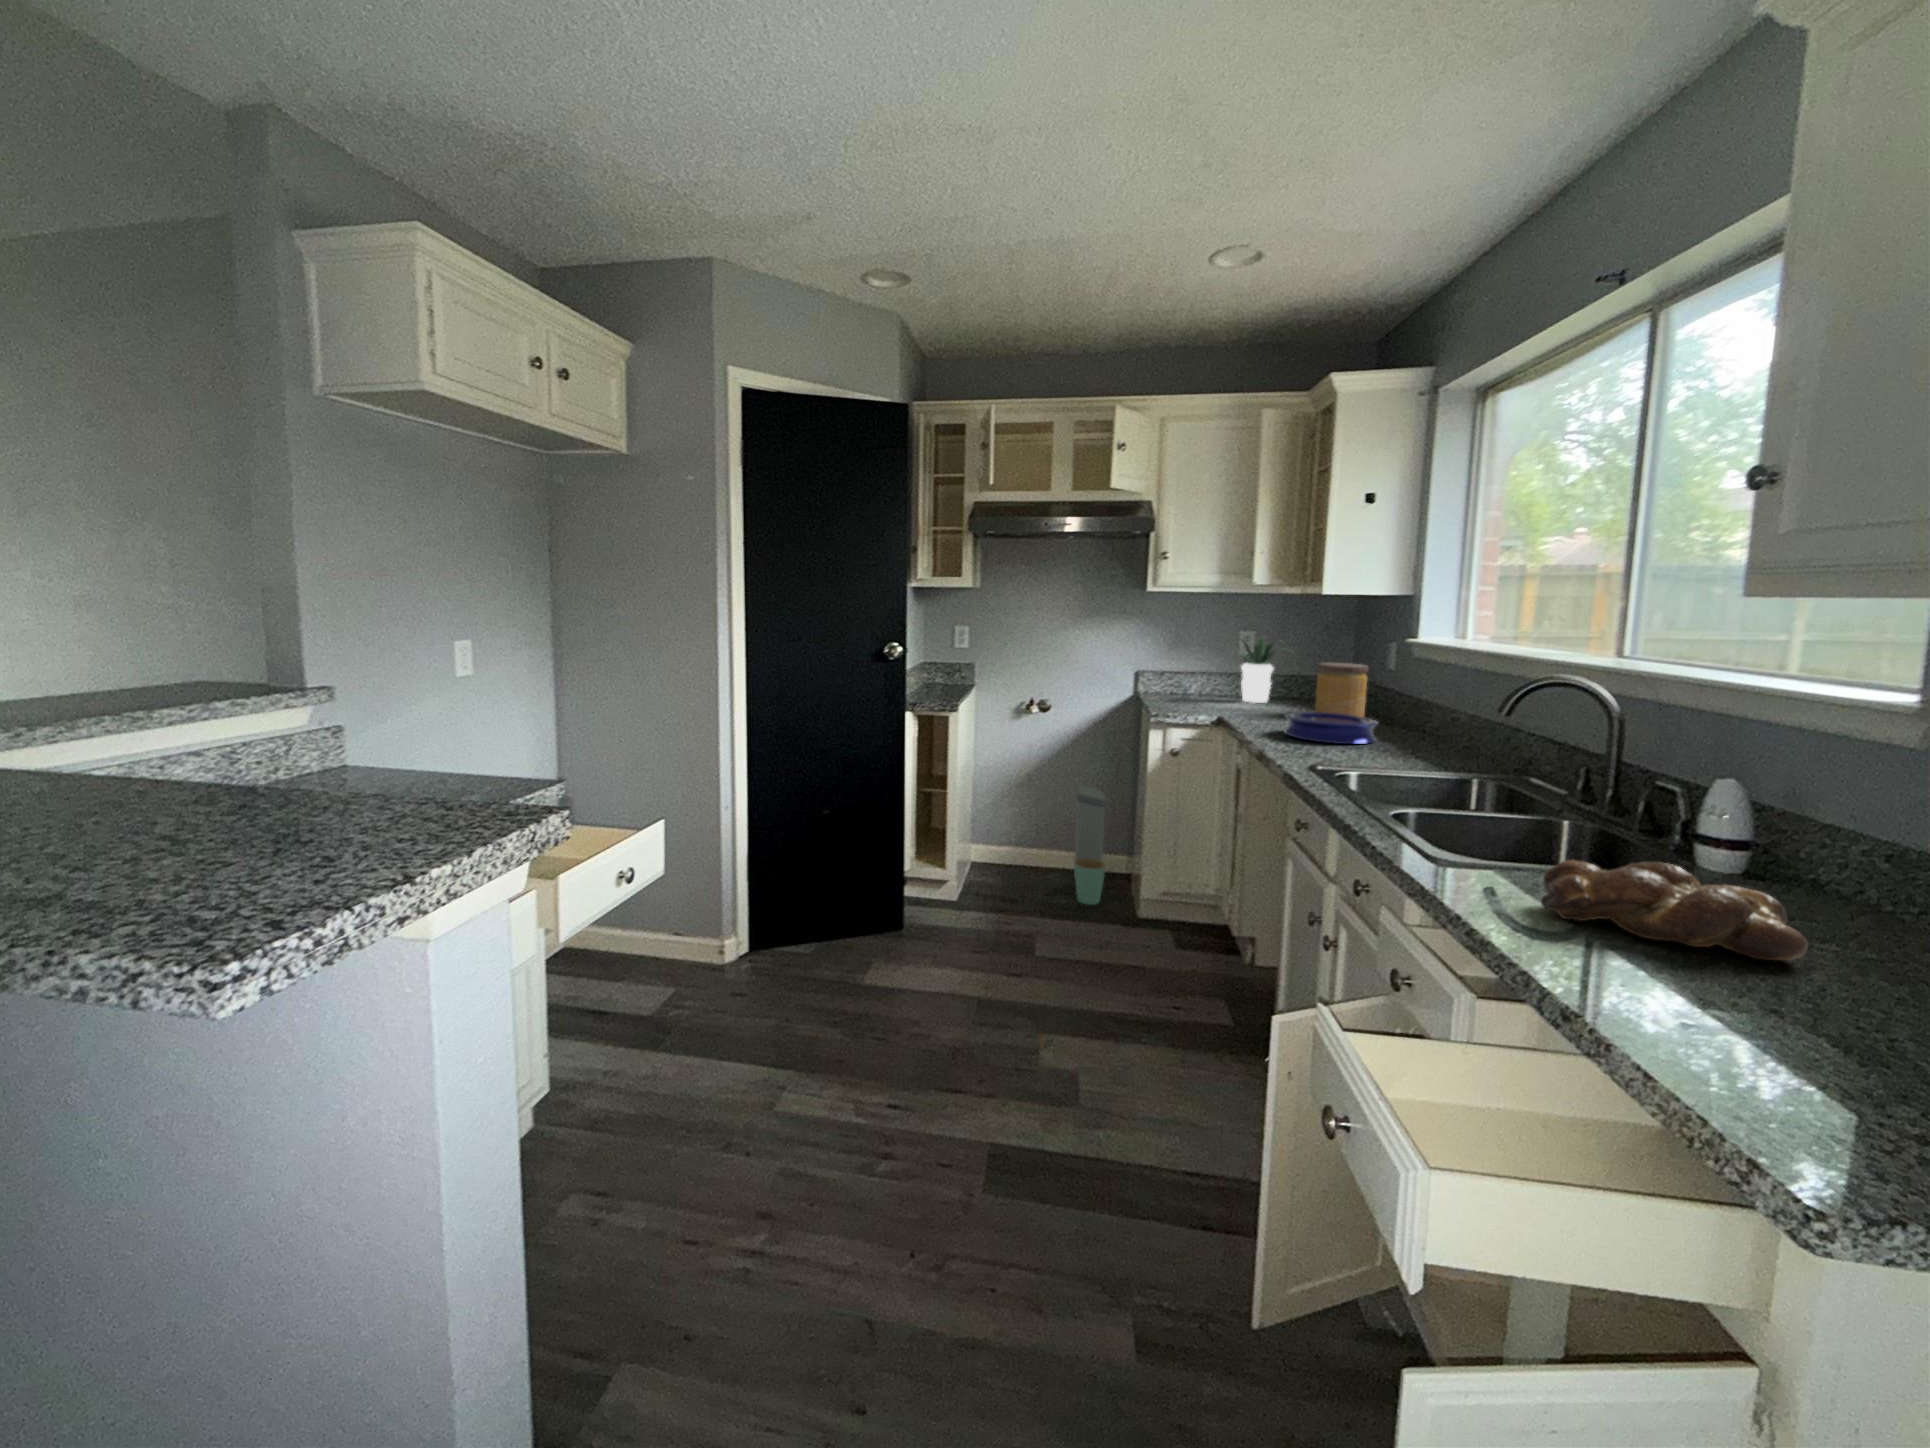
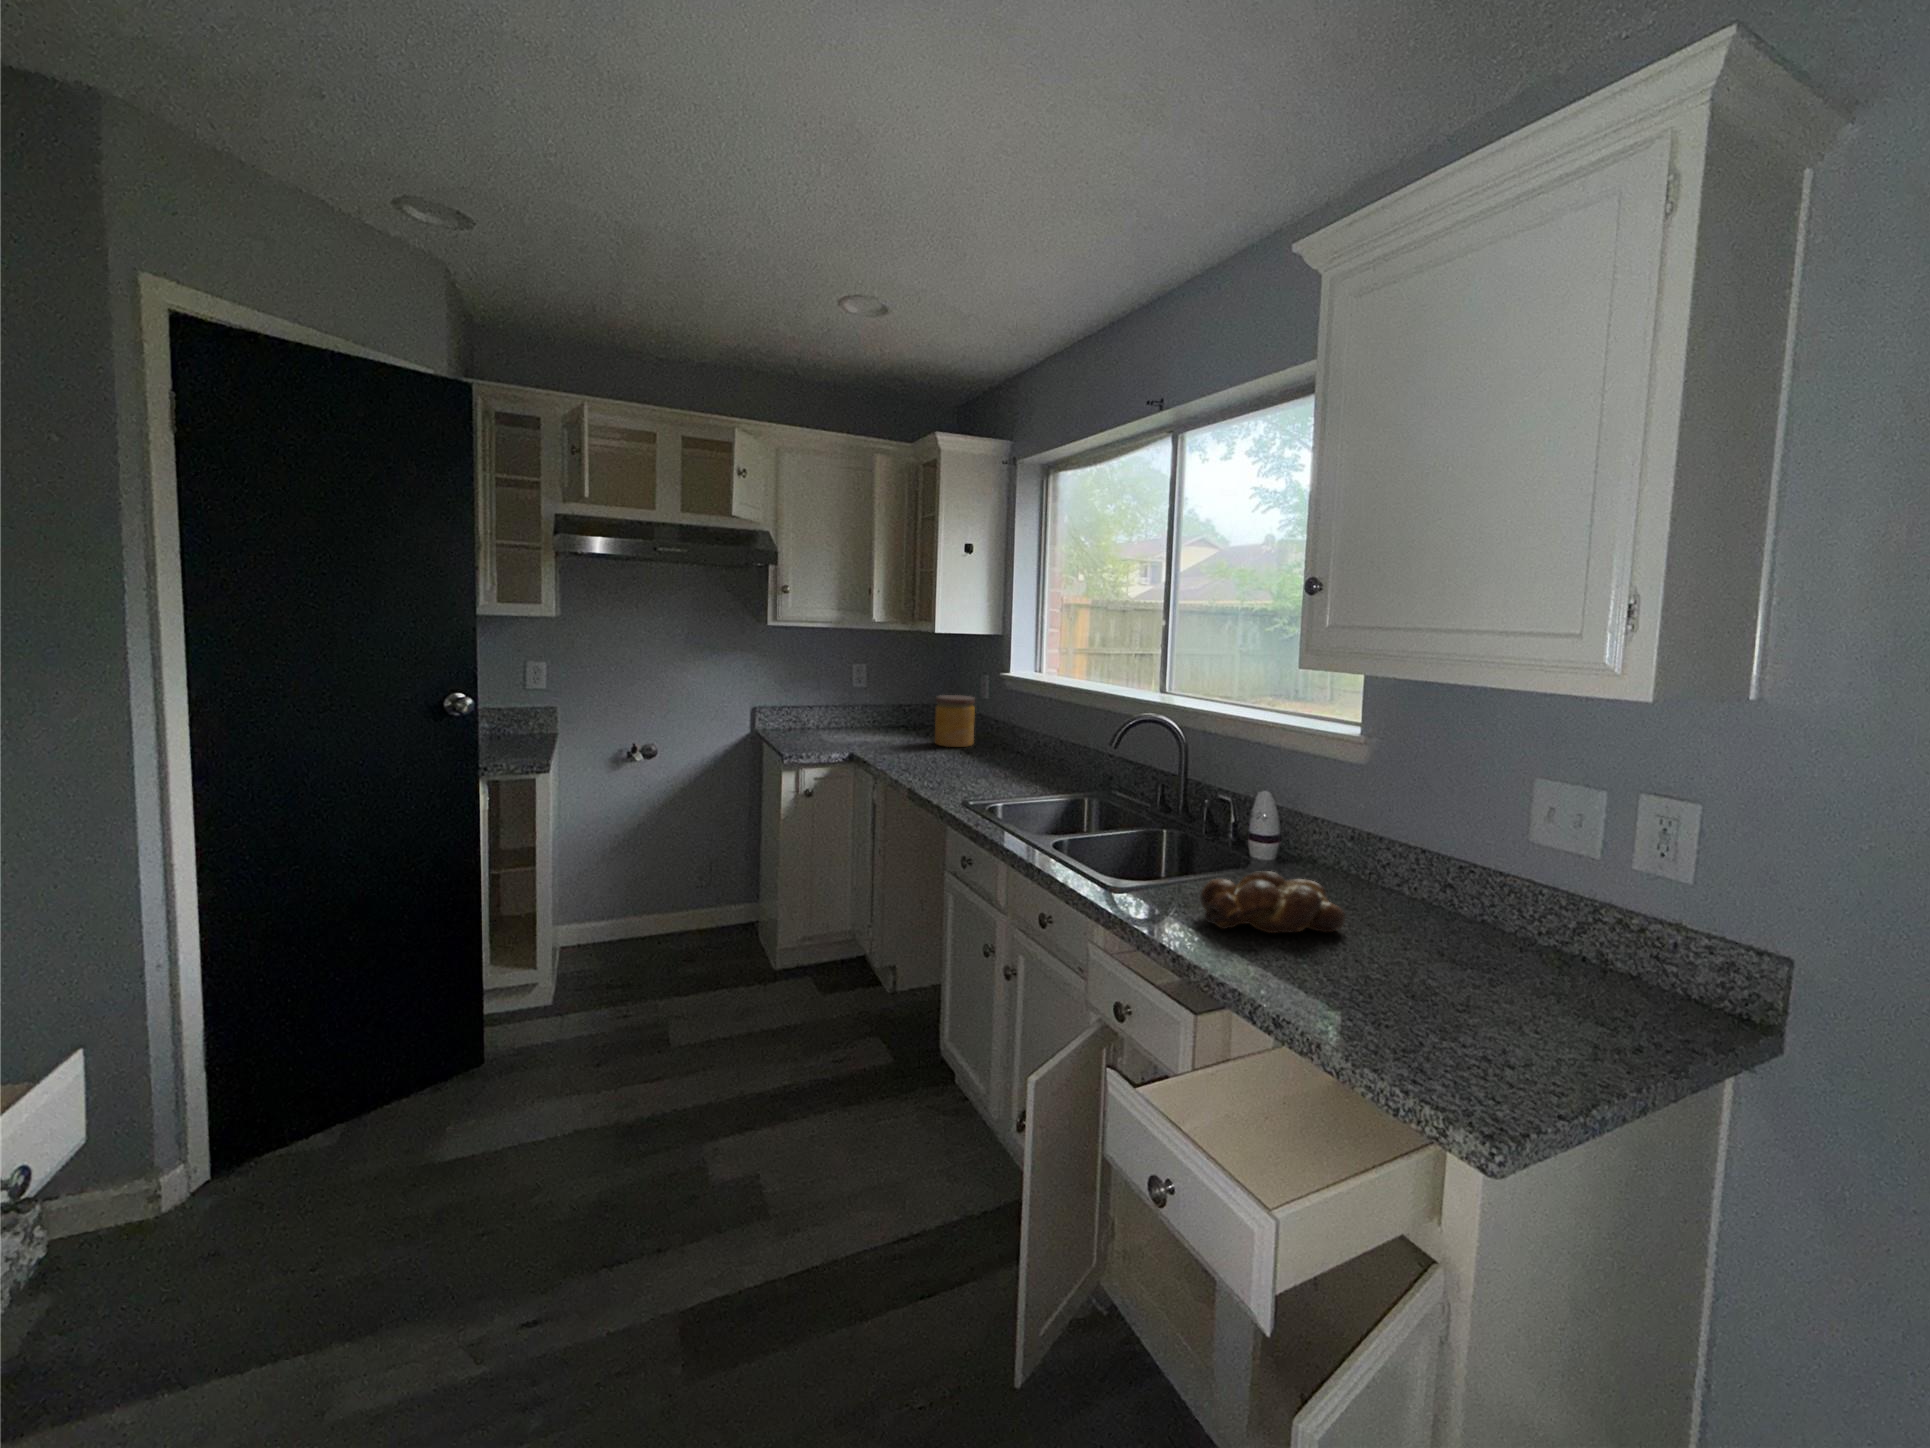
potted plant: present [1230,636,1295,703] -> none [837,669,913,734]
plate: present [1285,712,1377,744] -> none [923,745,998,775]
trash can: present [1074,786,1106,905] -> none [696,839,741,974]

